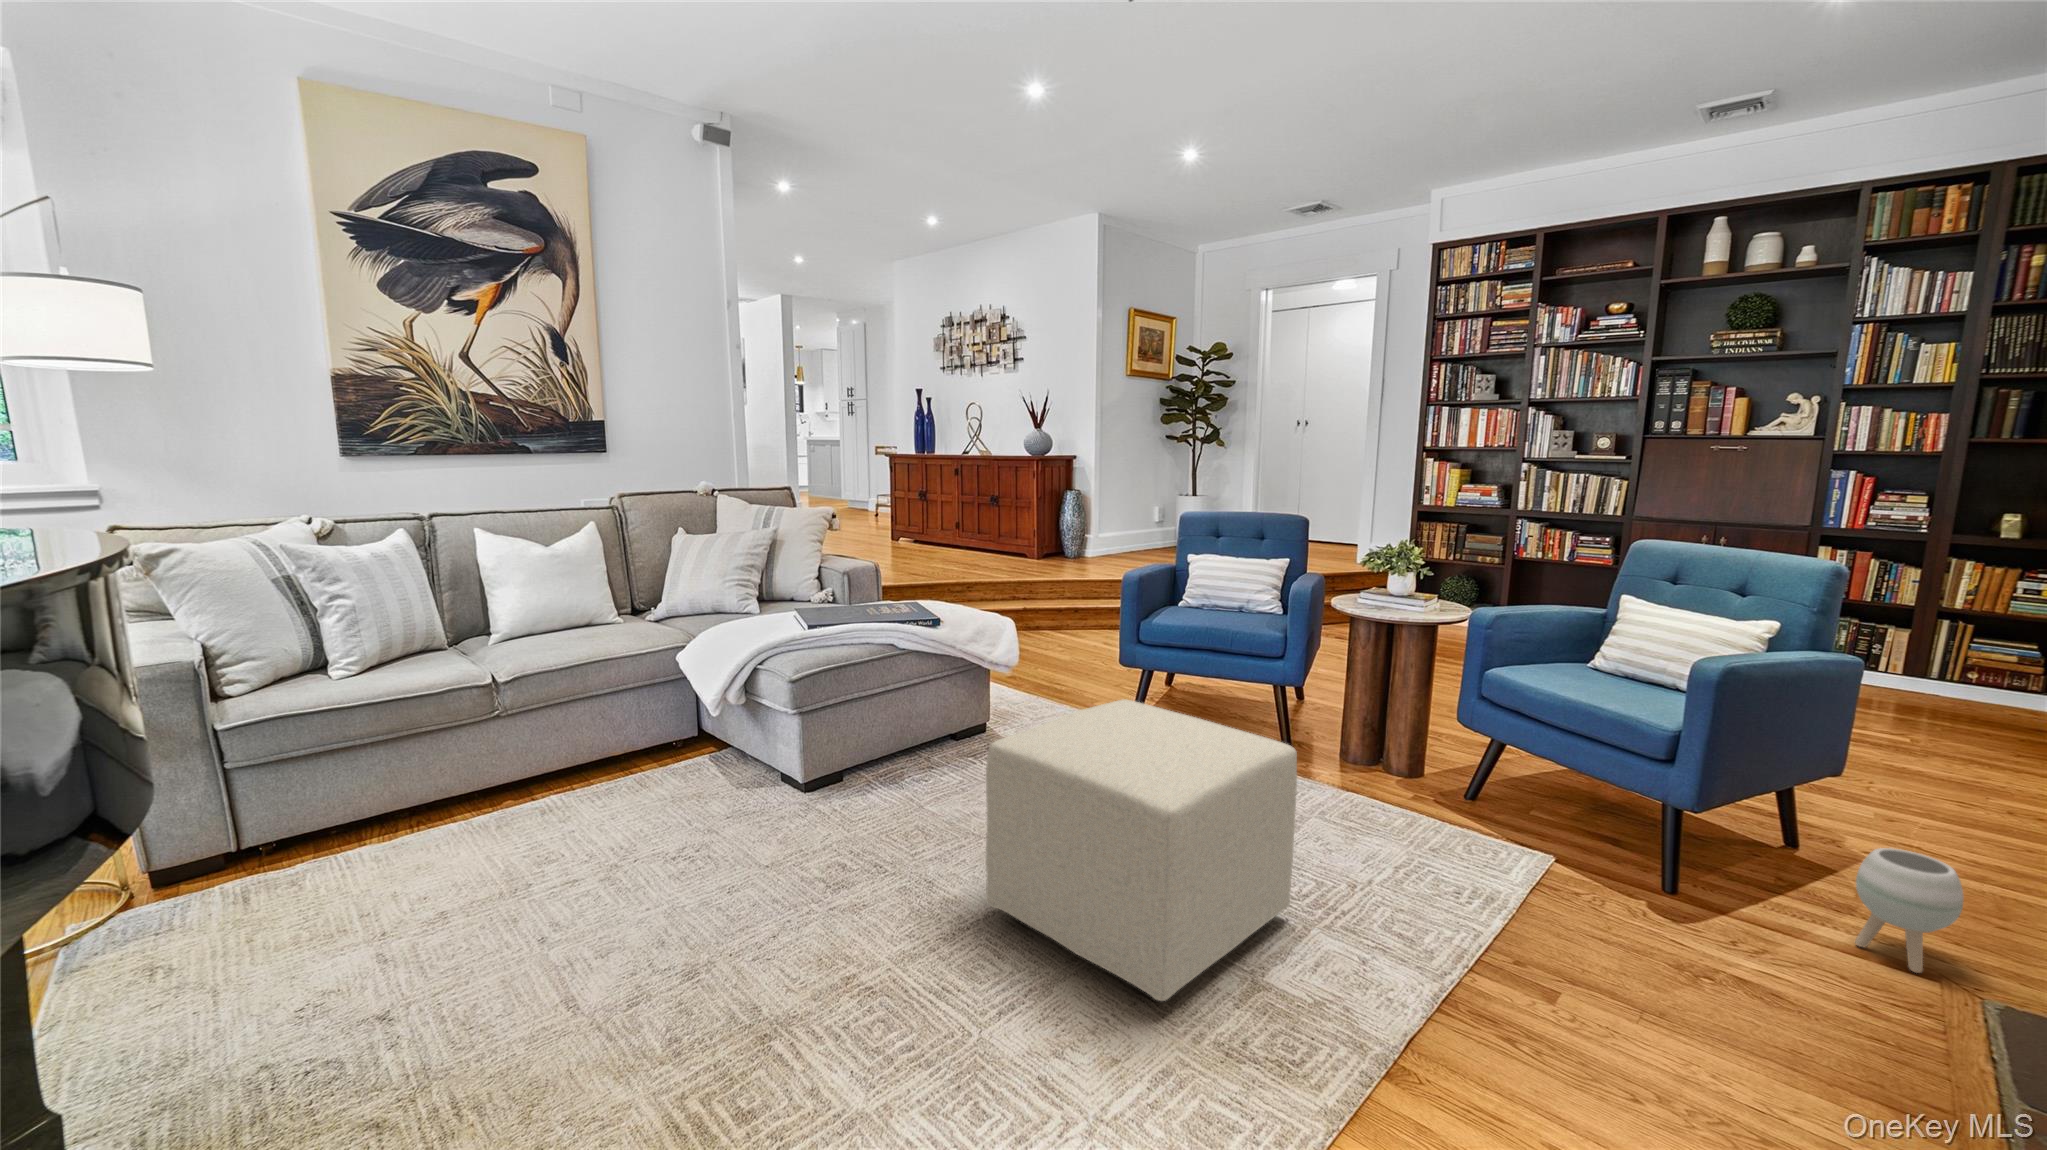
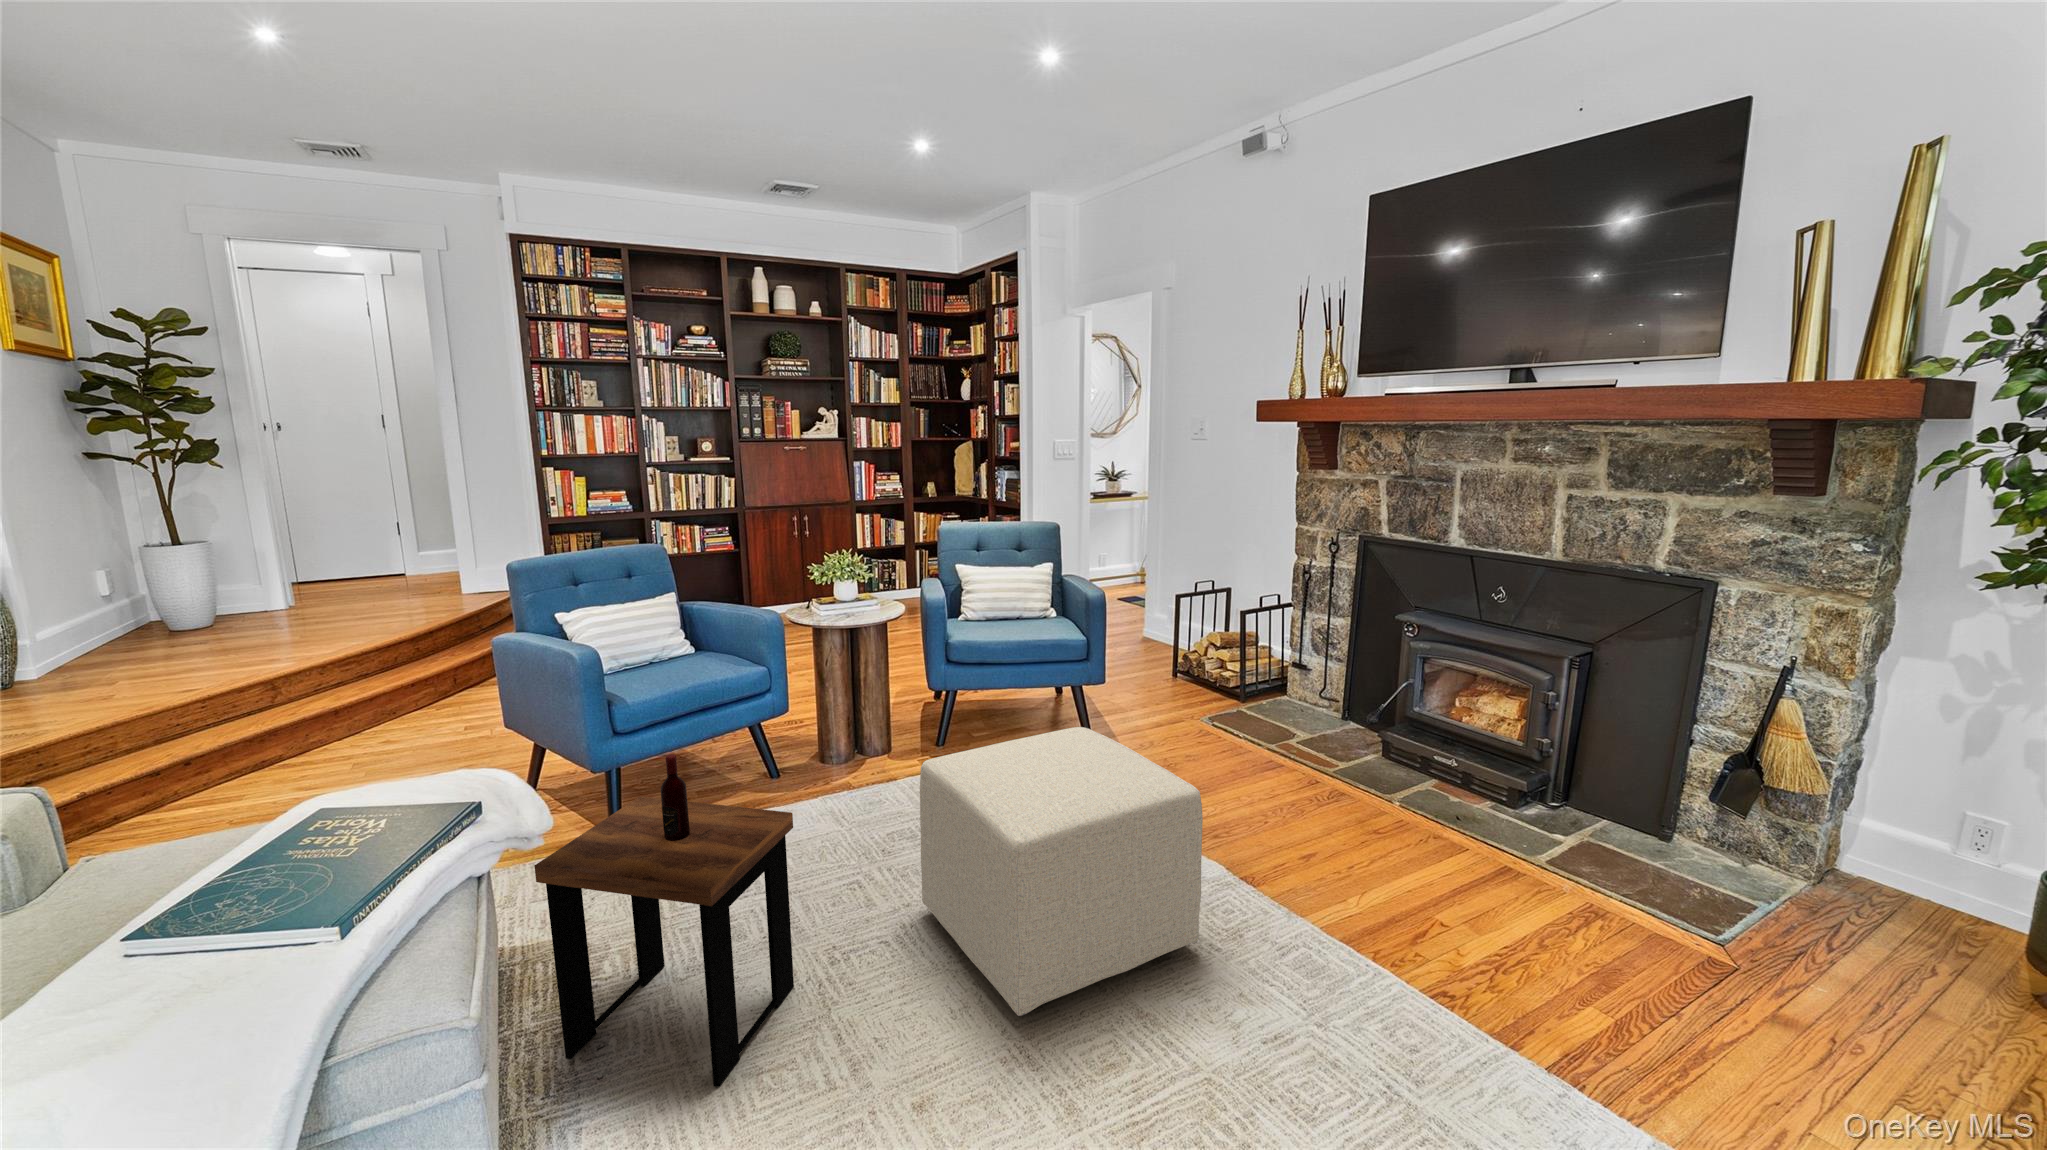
side table: none [890,607,1000,818] -> present [534,754,794,1087]
planter: present [1855,848,1964,973] -> none [1147,664,1185,720]

